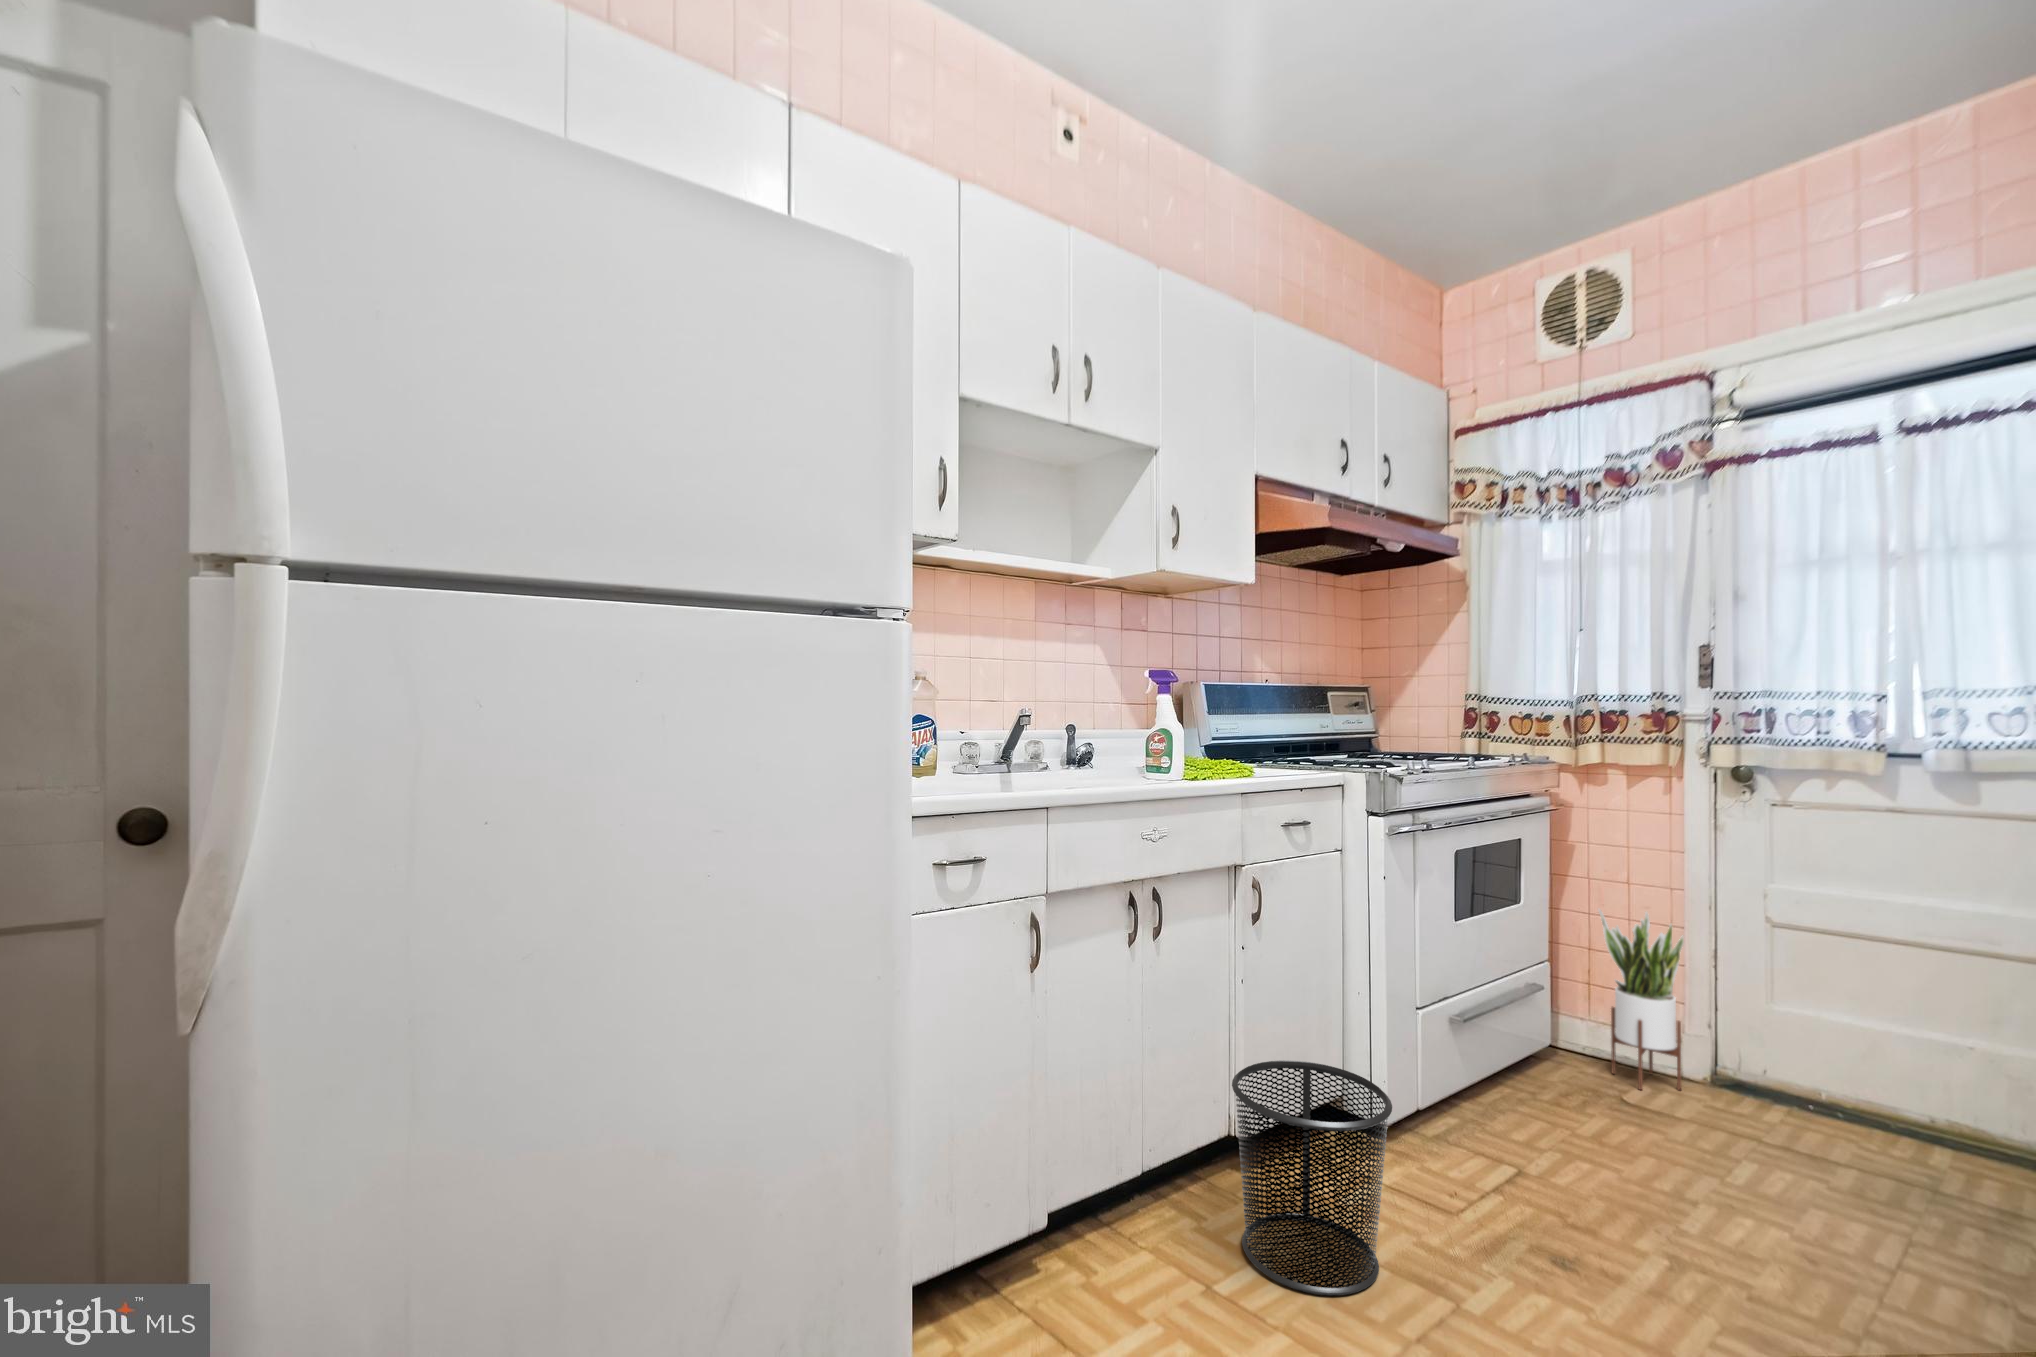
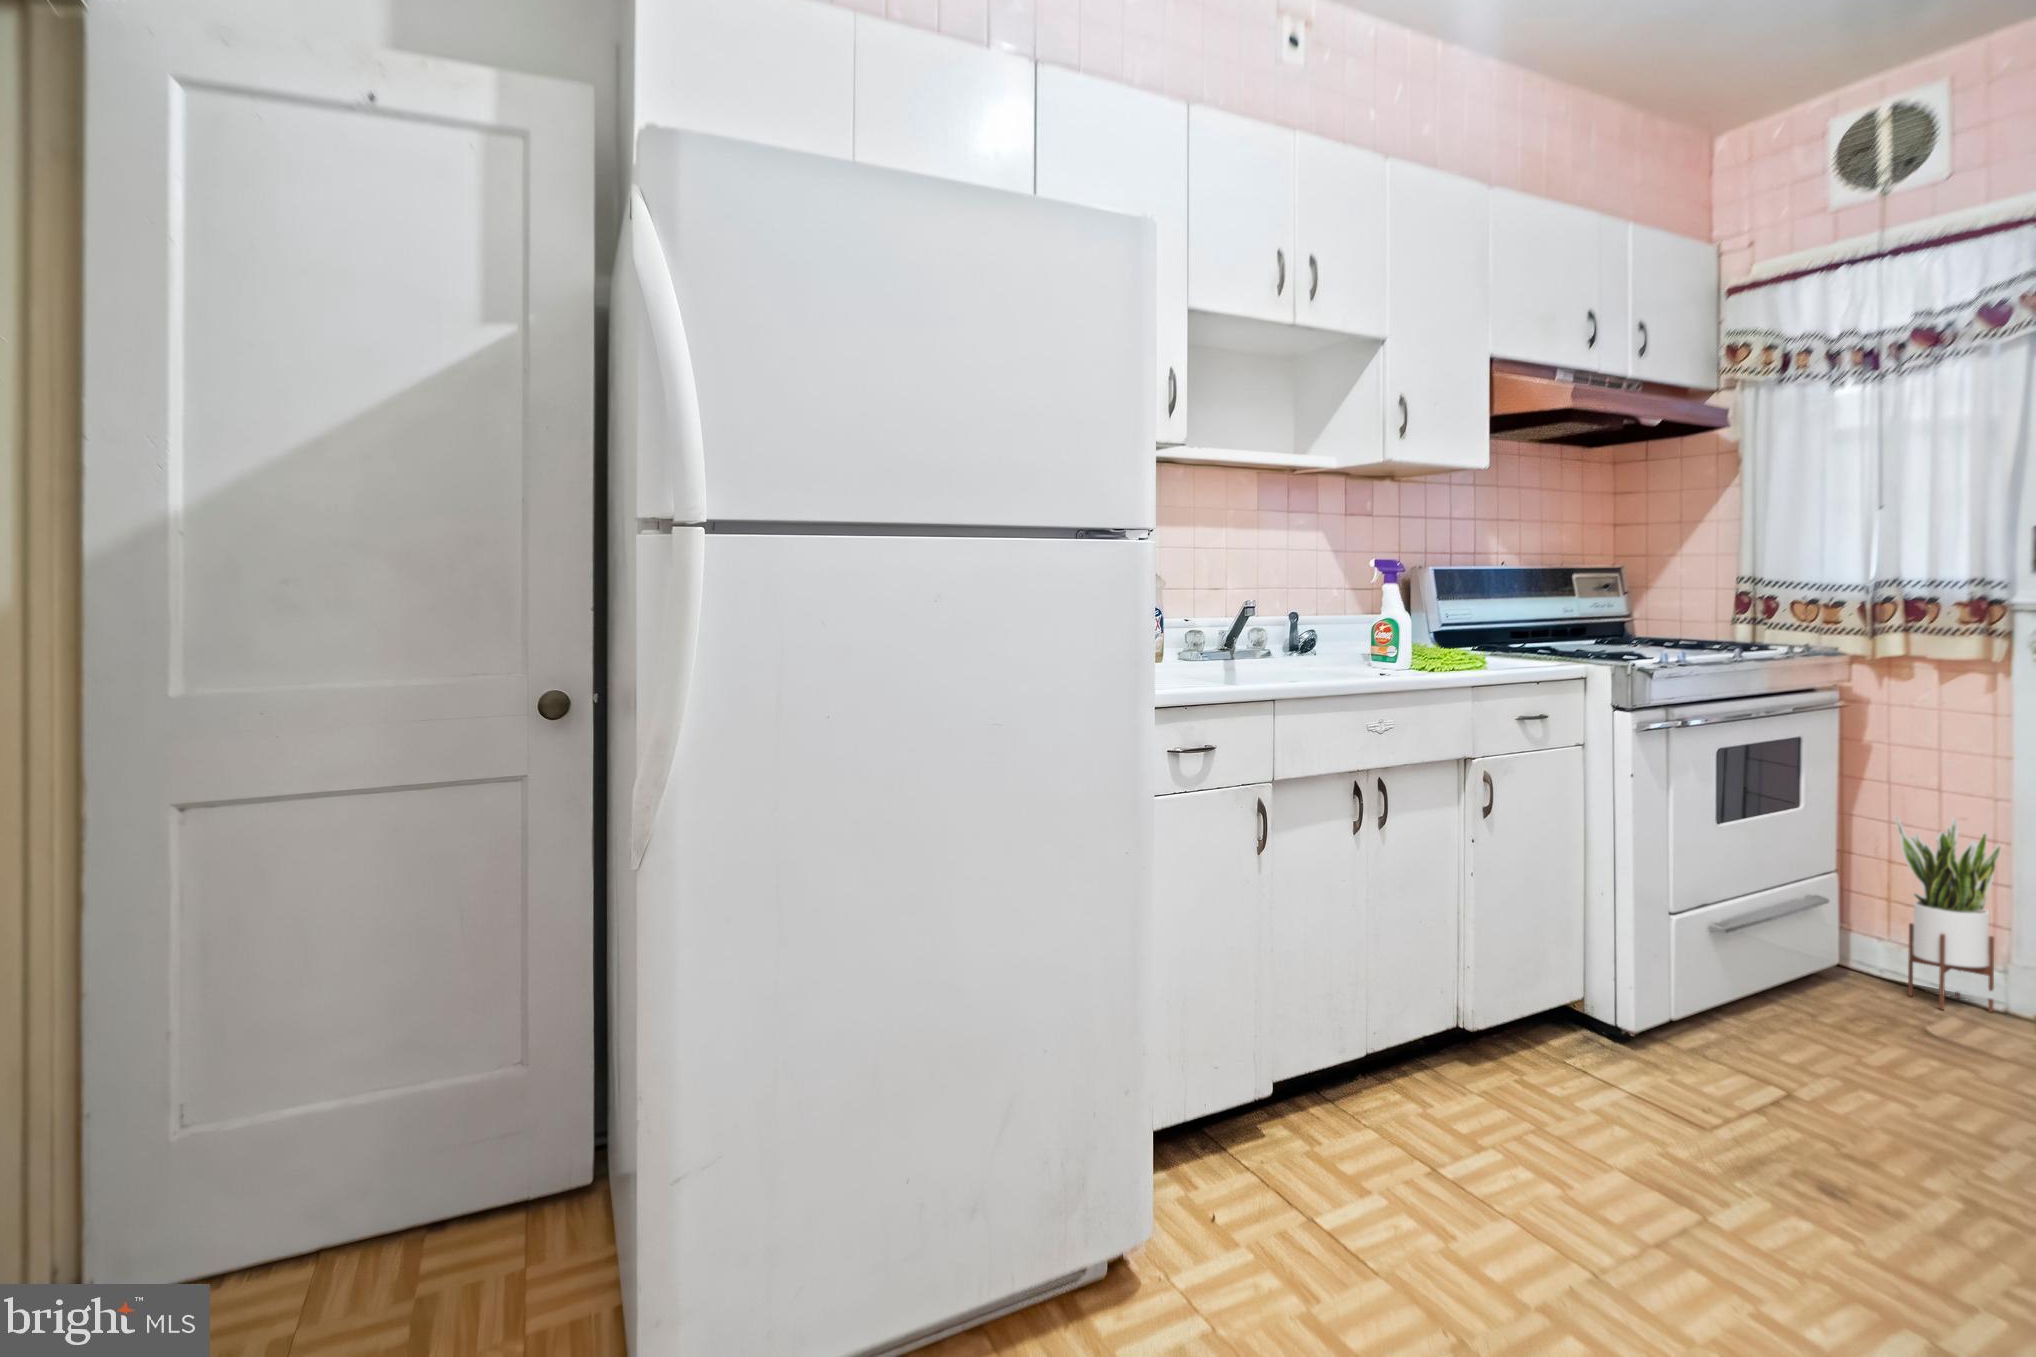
trash can: present [1232,1061,1392,1296] -> none [1468,930,1636,1134]

